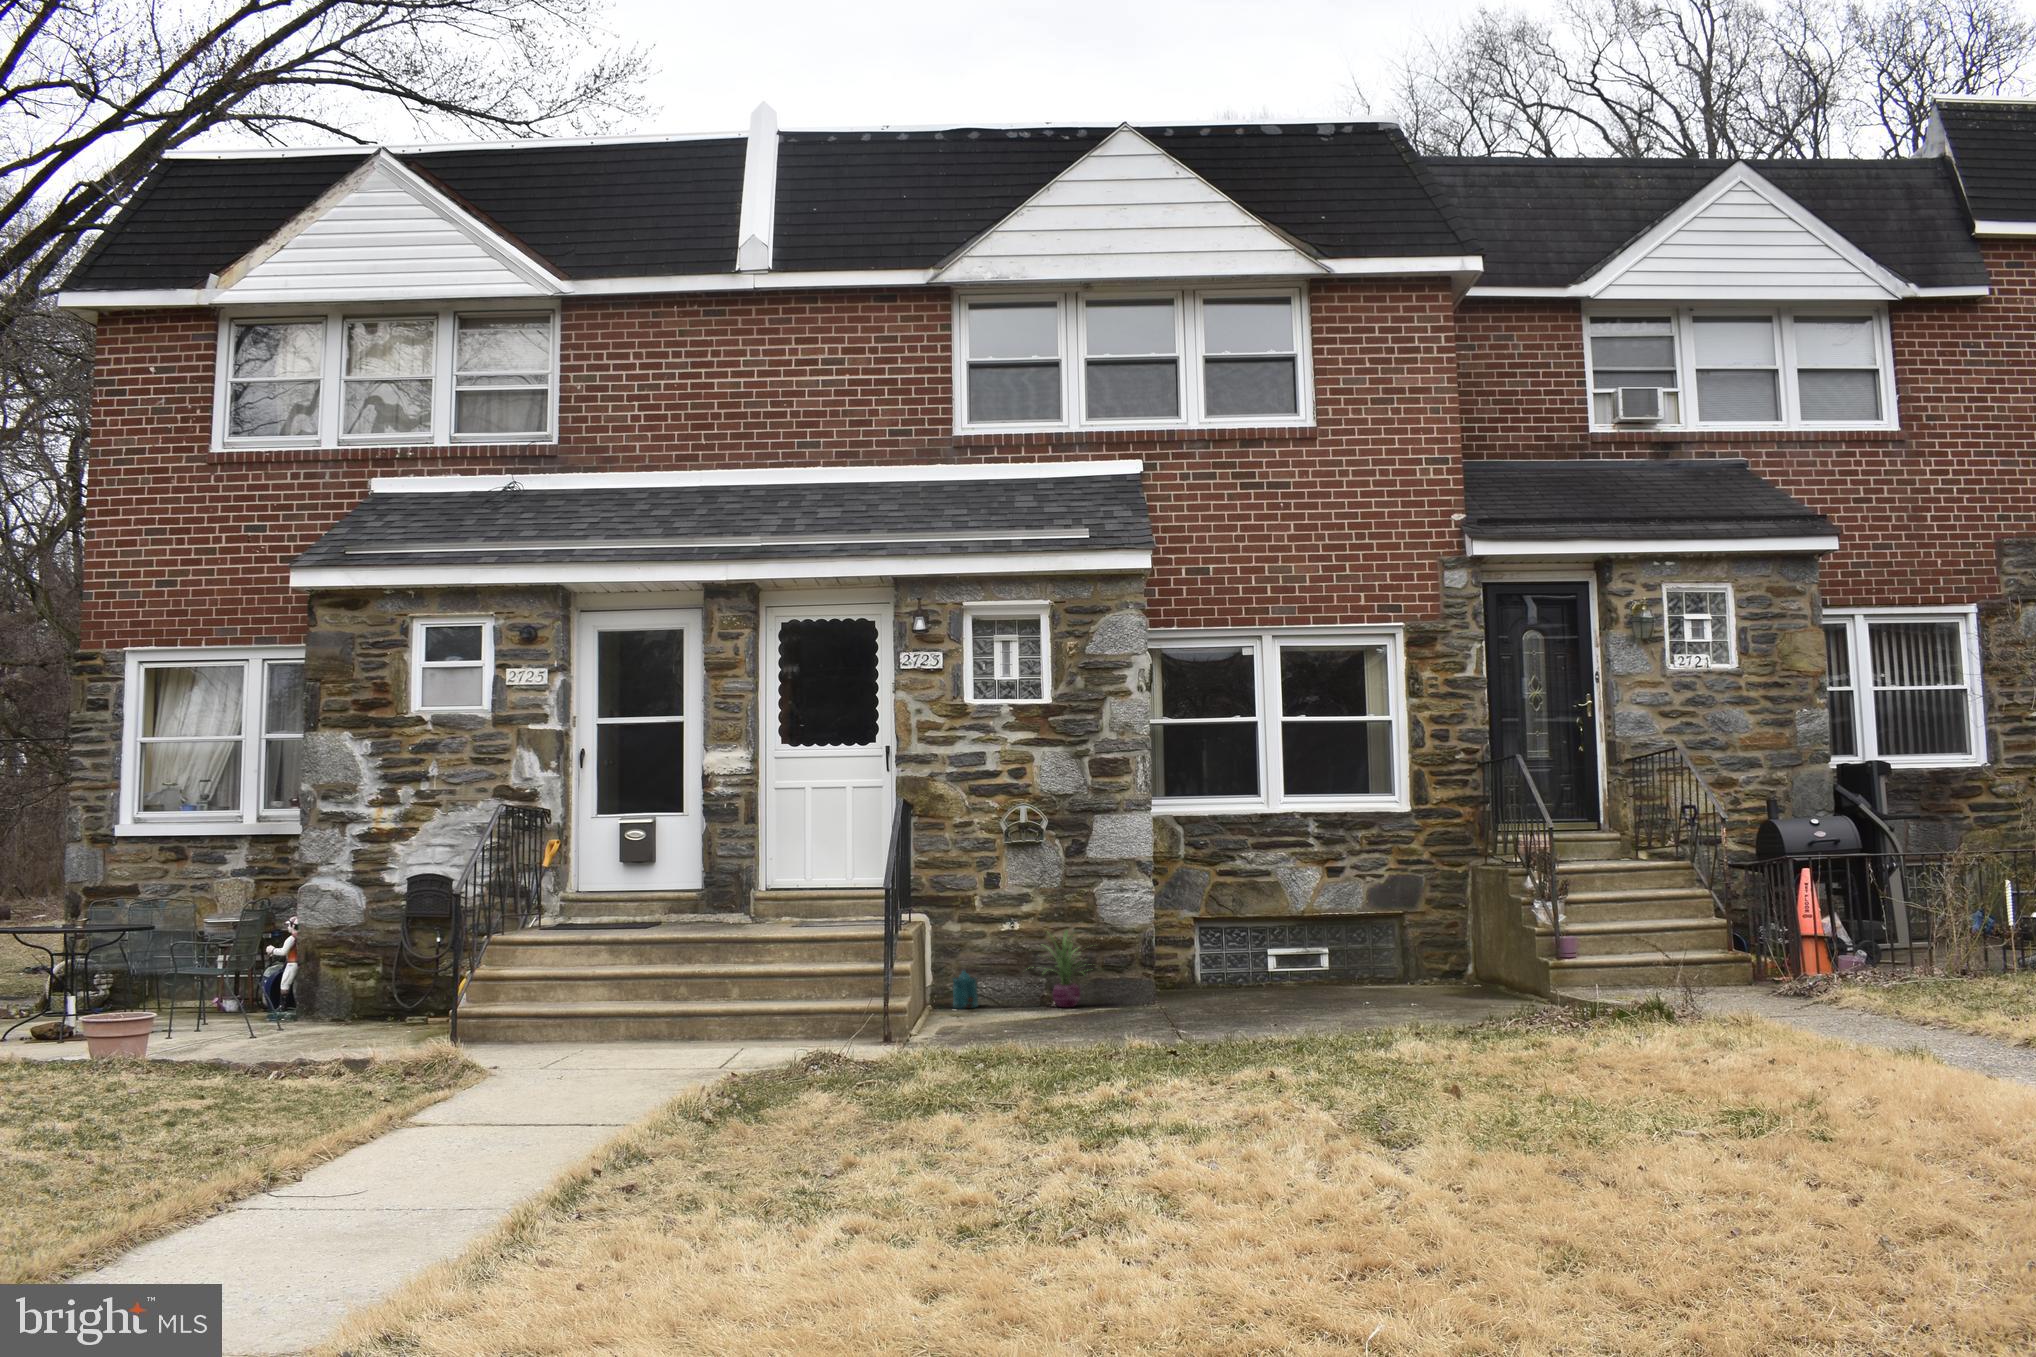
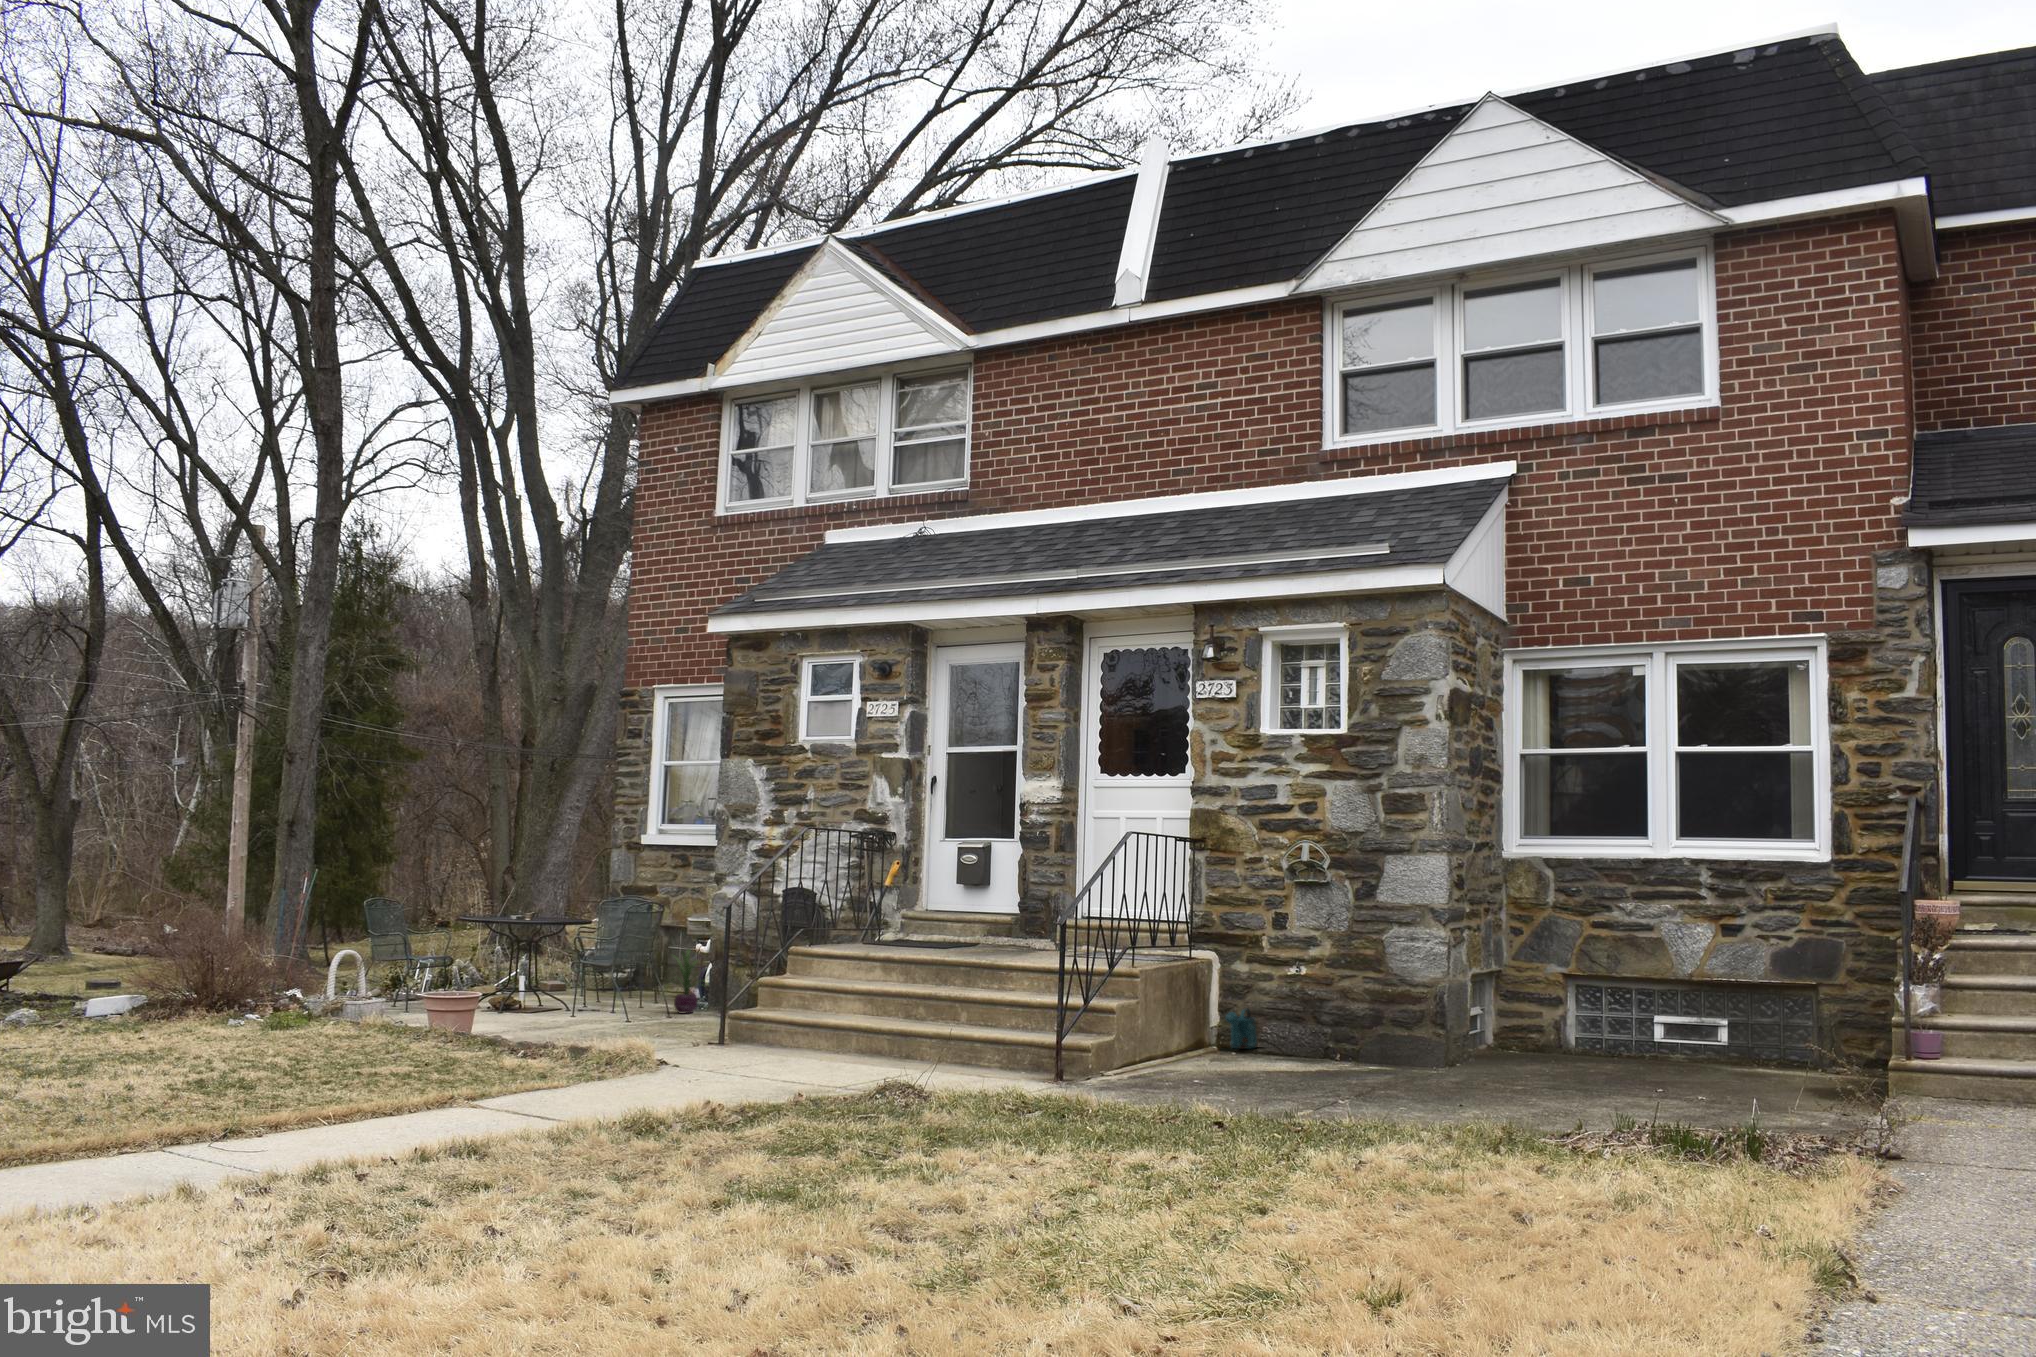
decorative plant: present [1042,930,1084,1007] -> present [671,949,705,1013]

